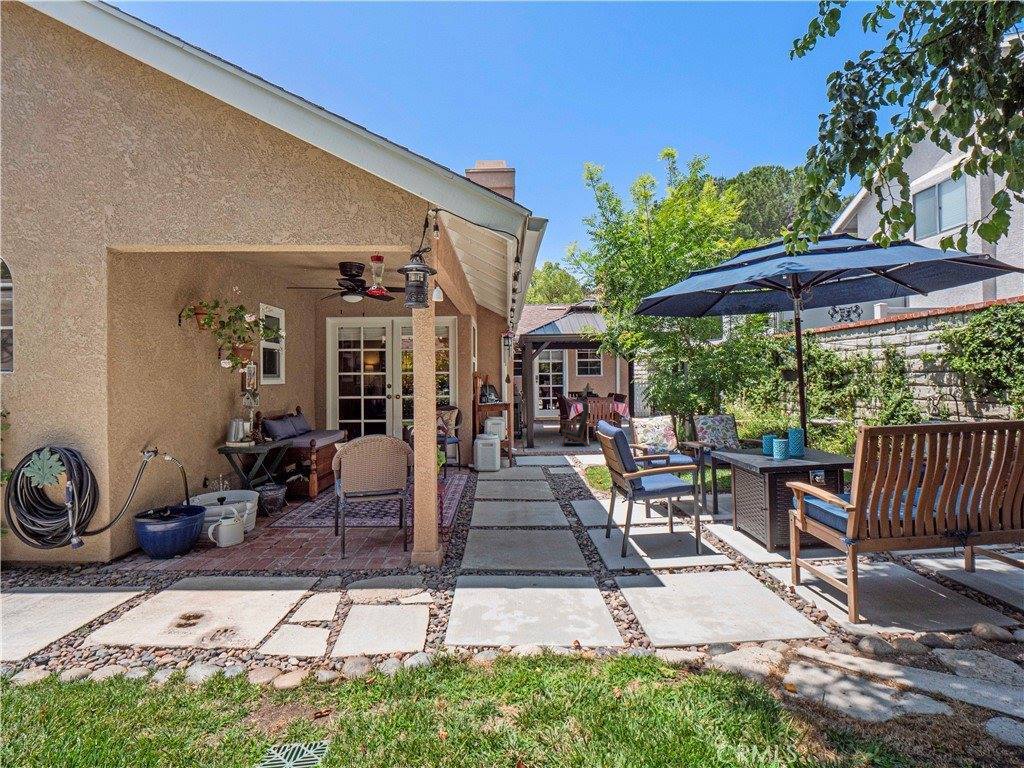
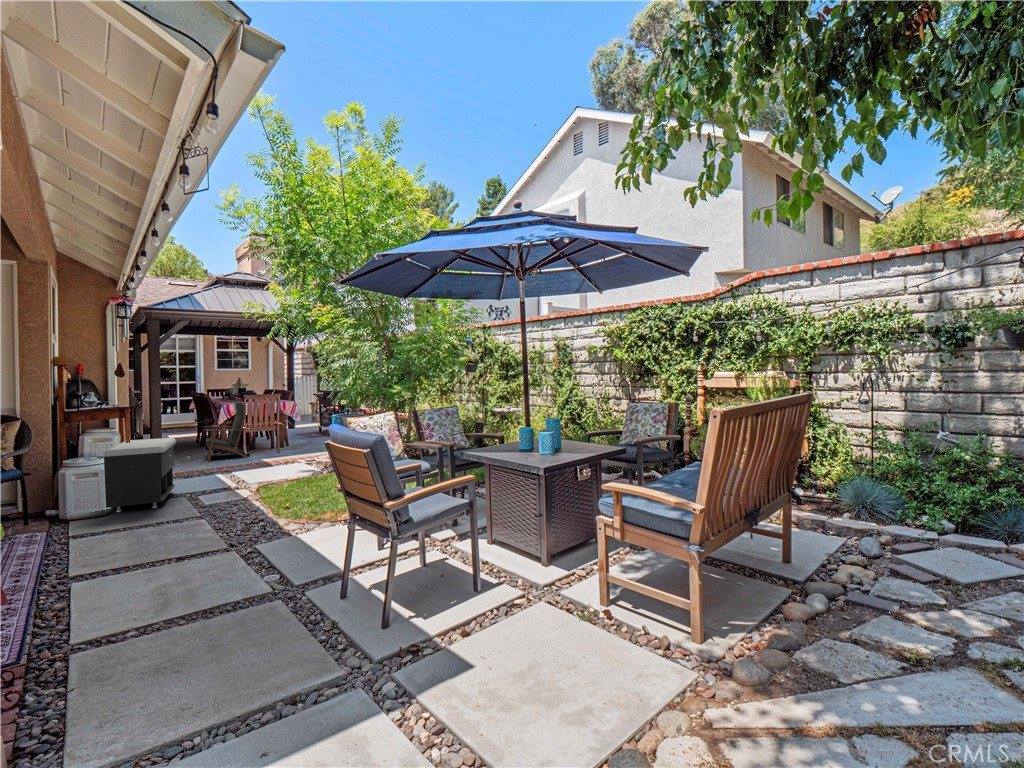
storage bench: none [496,426,537,472] -> present [104,438,176,512]

